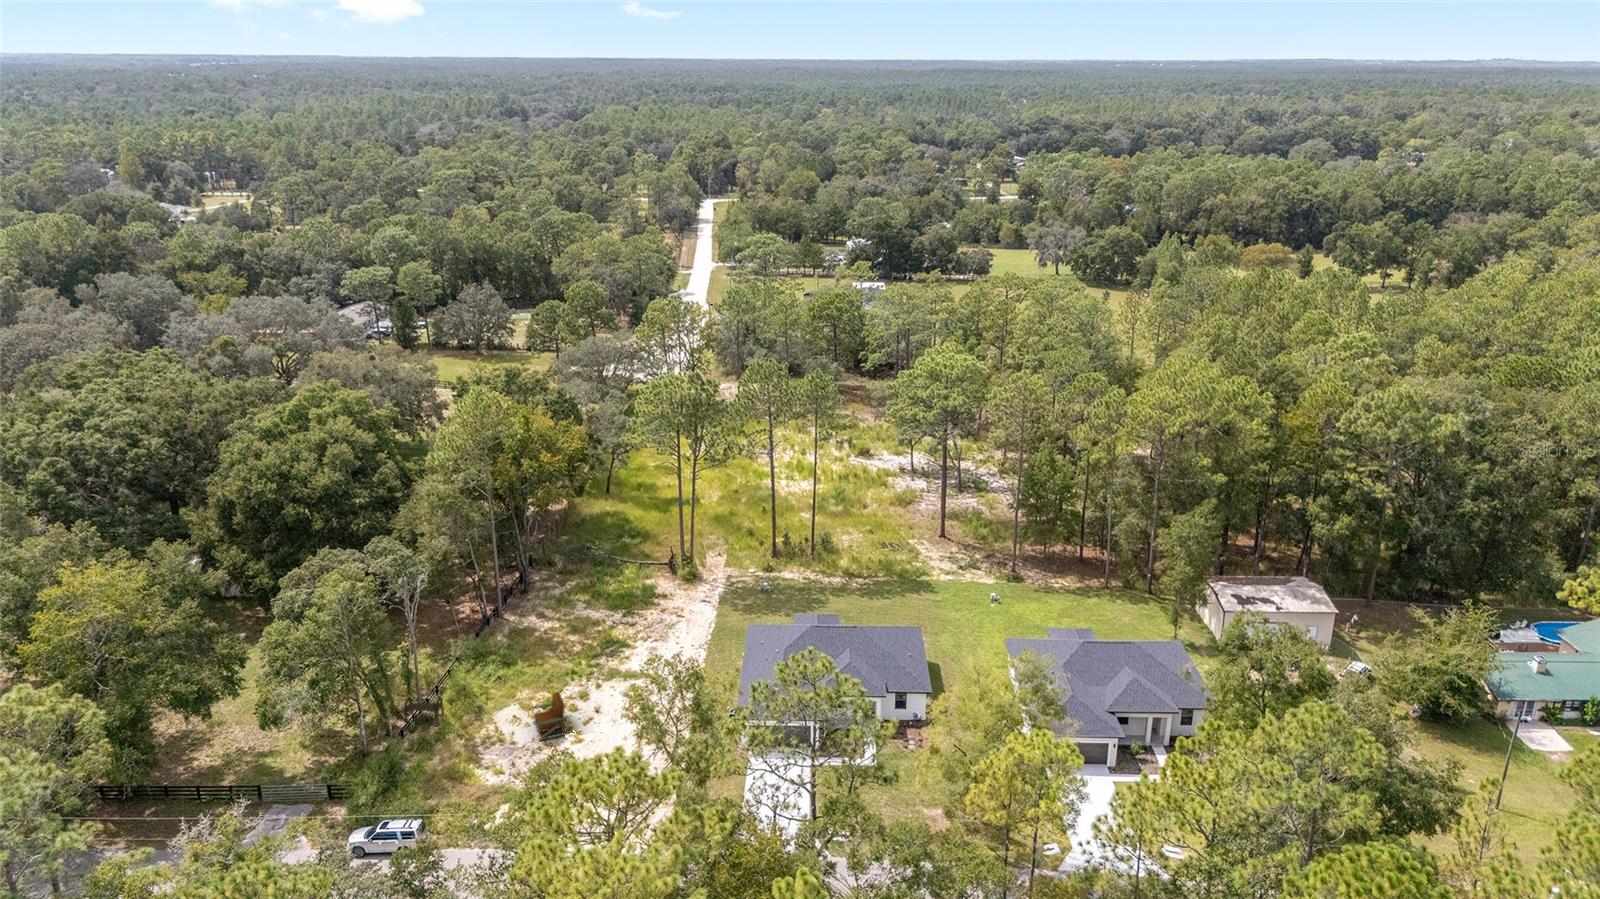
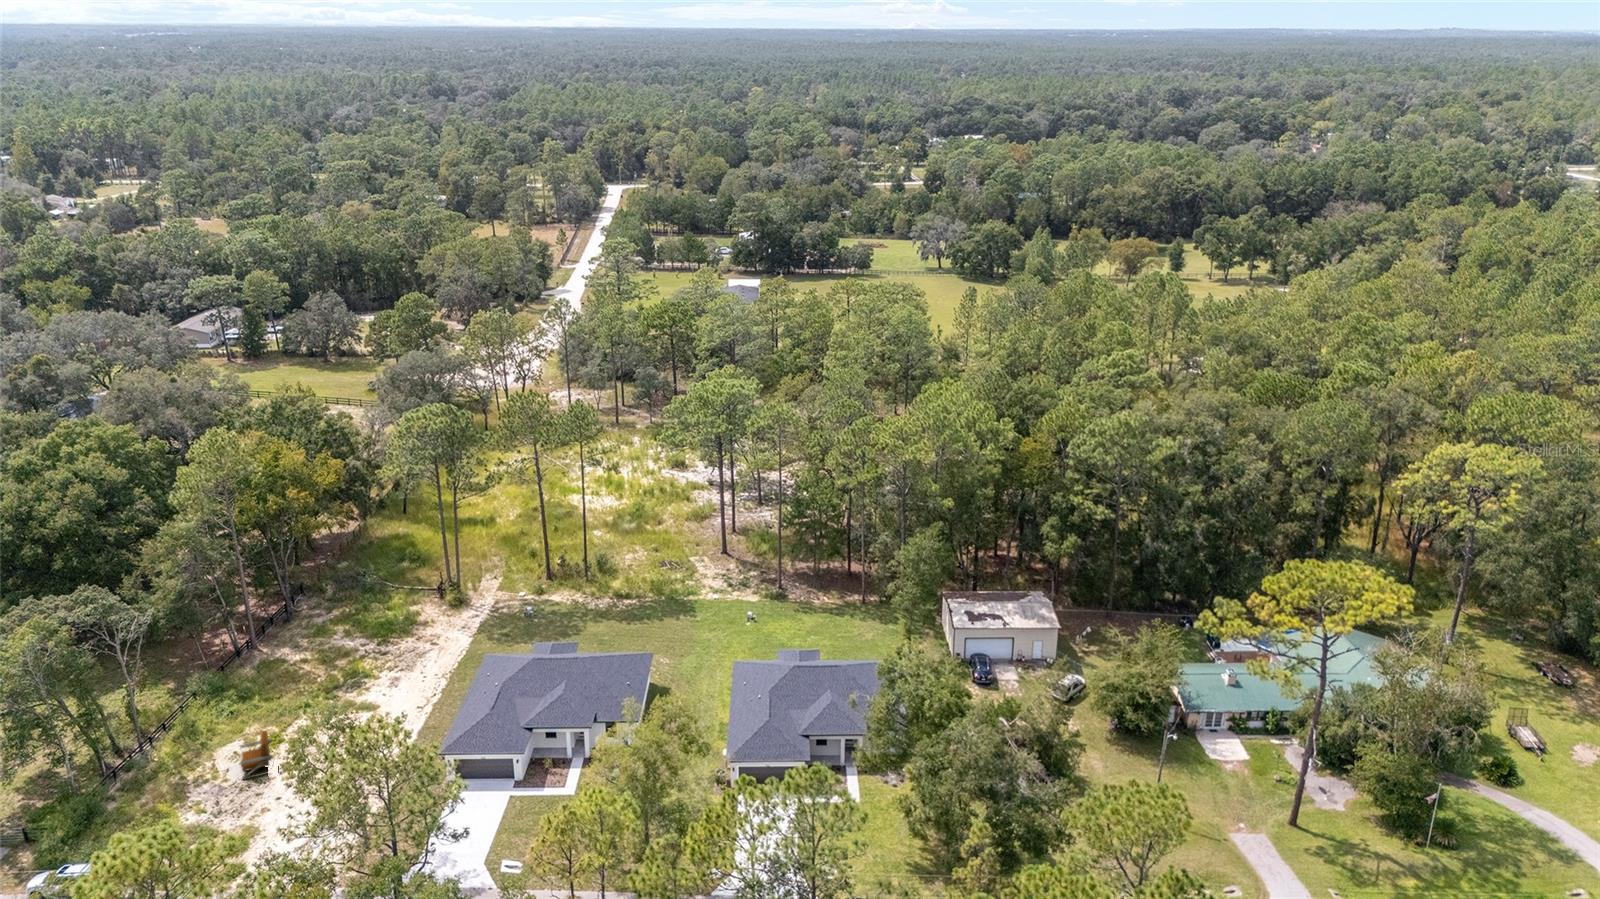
bench: present [404,697,444,725] -> none [107,738,155,768]

